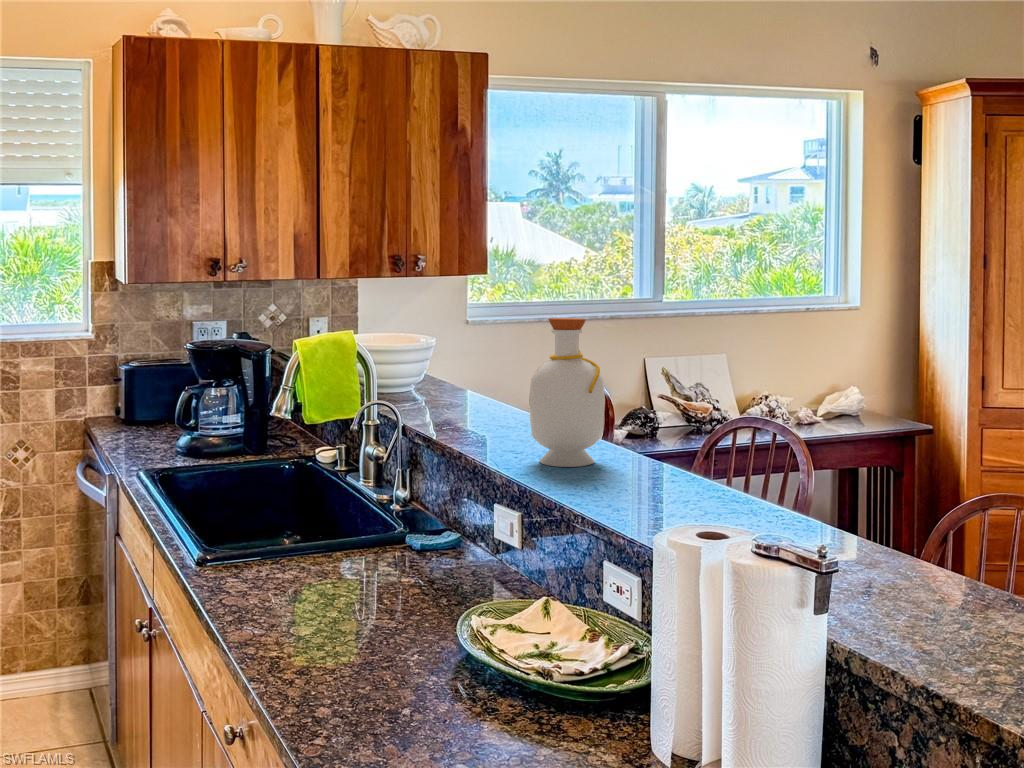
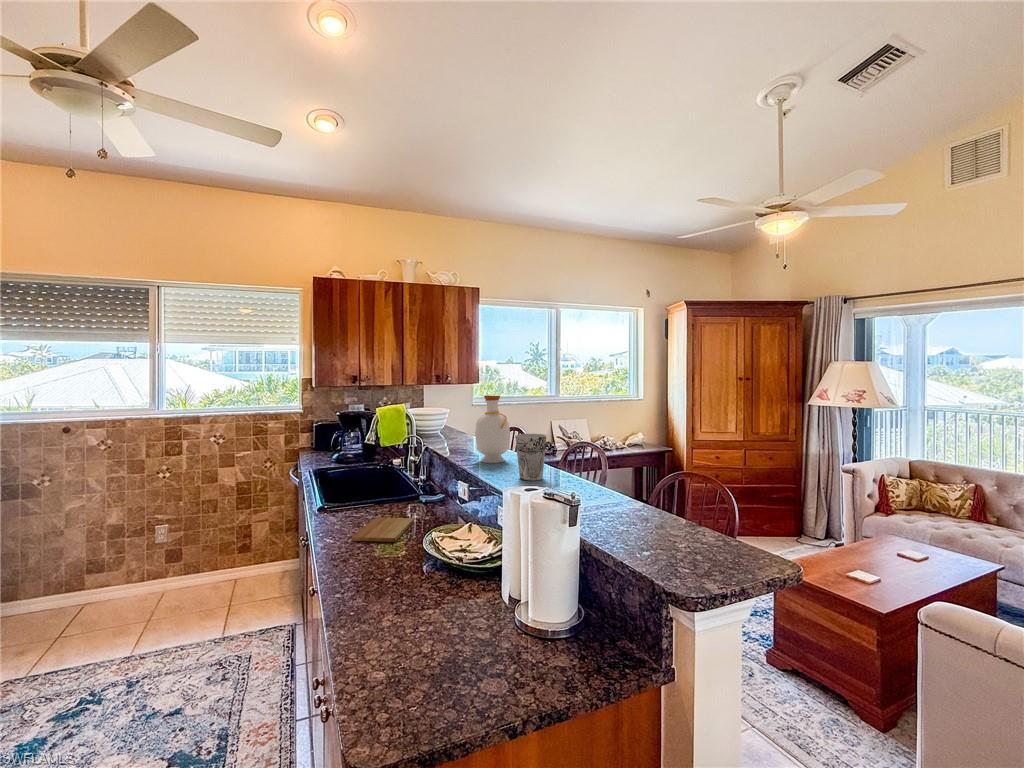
cup: none [636,408,704,509] -> present [515,434,546,481]
cutting board: none [294,584,411,635] -> present [352,518,414,542]

